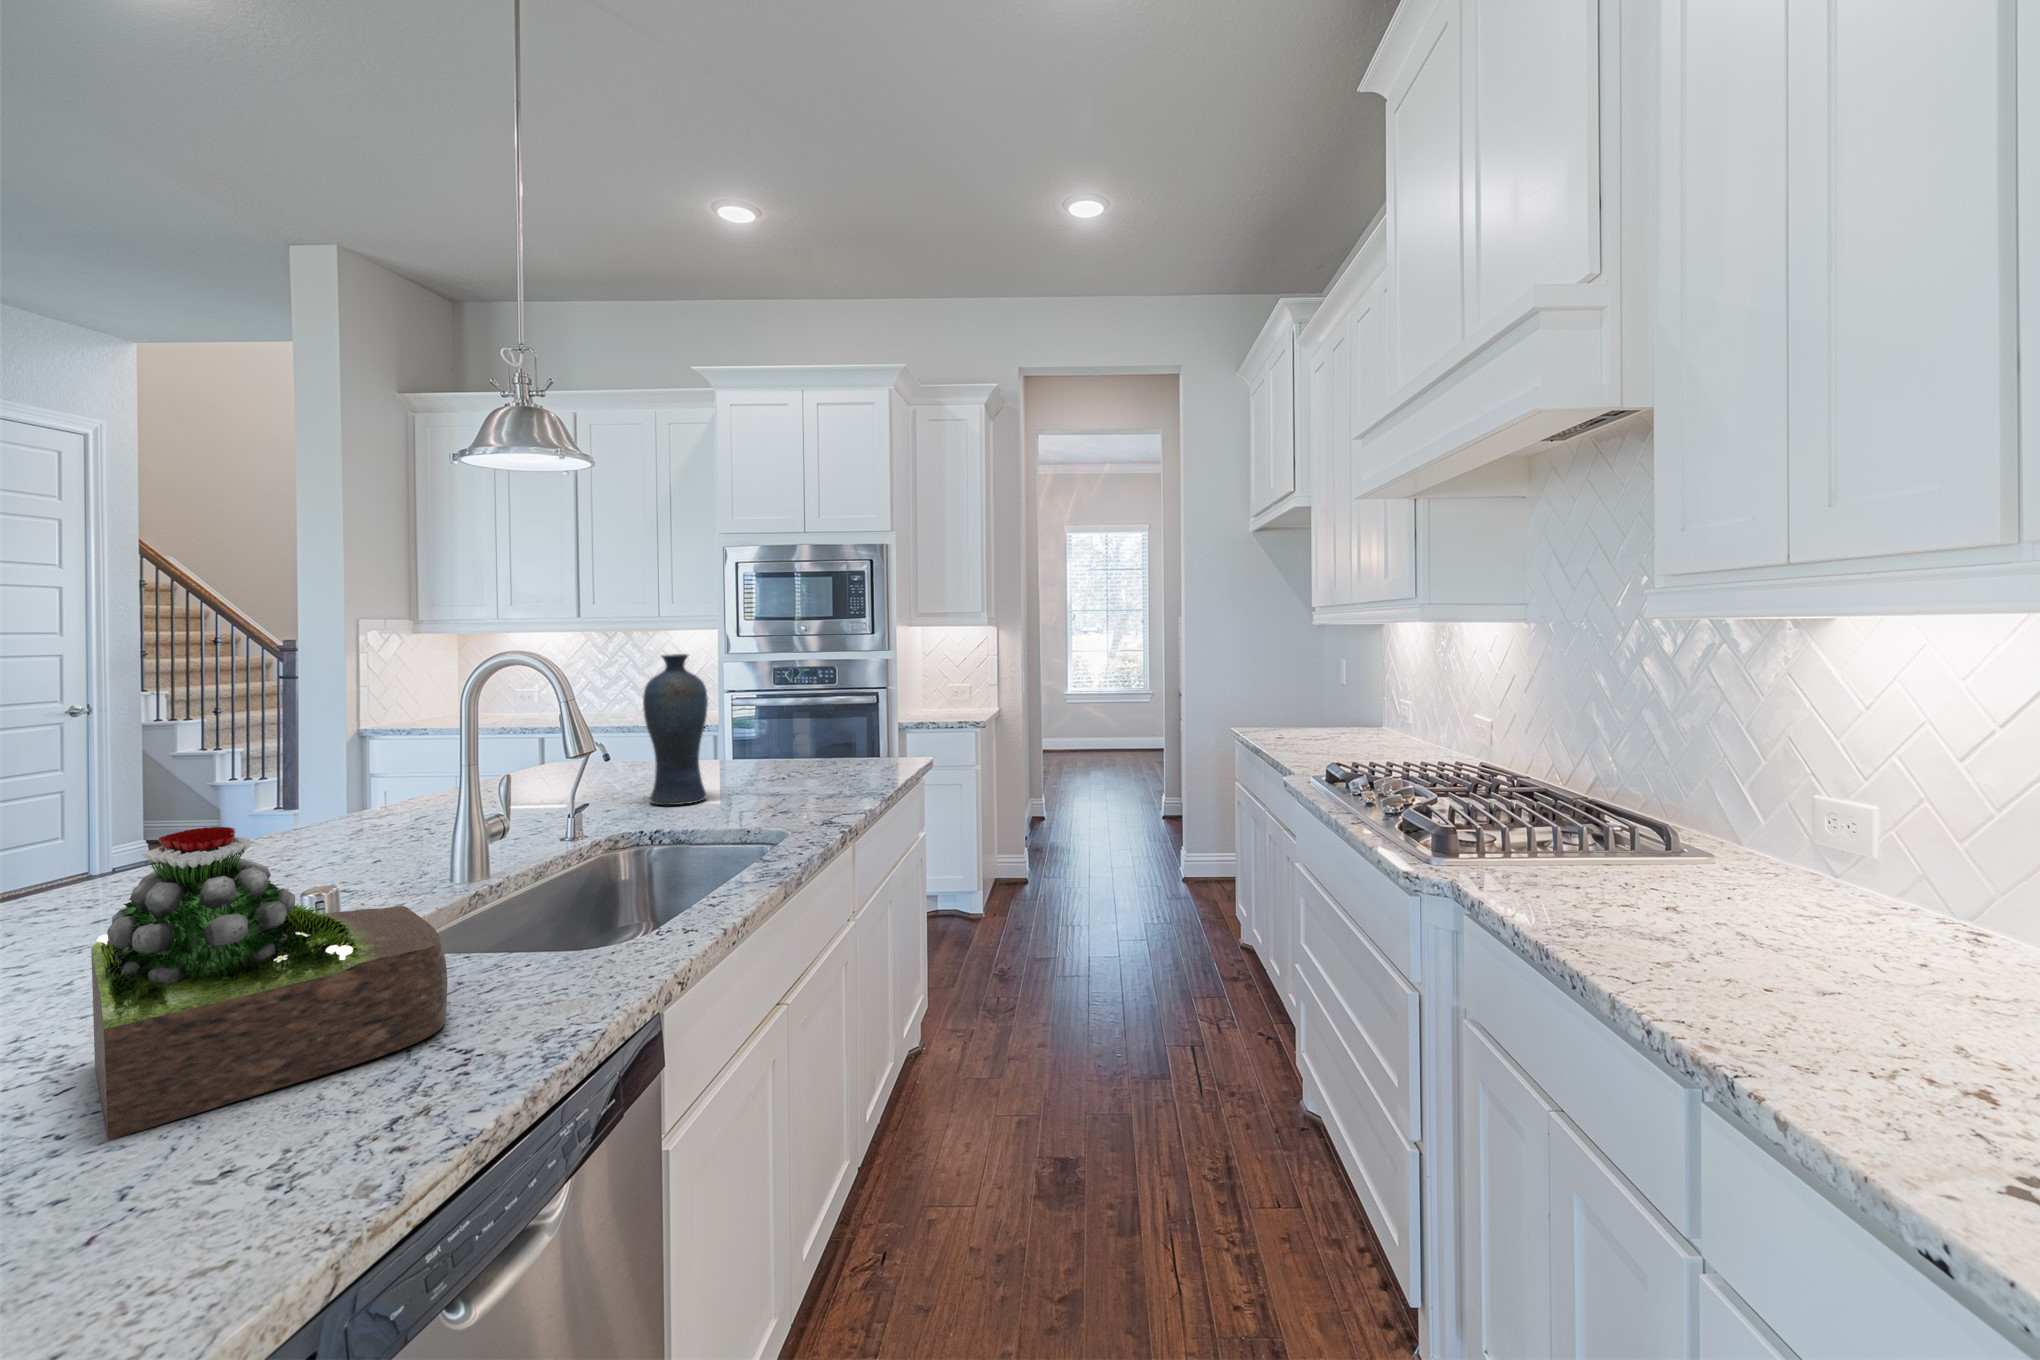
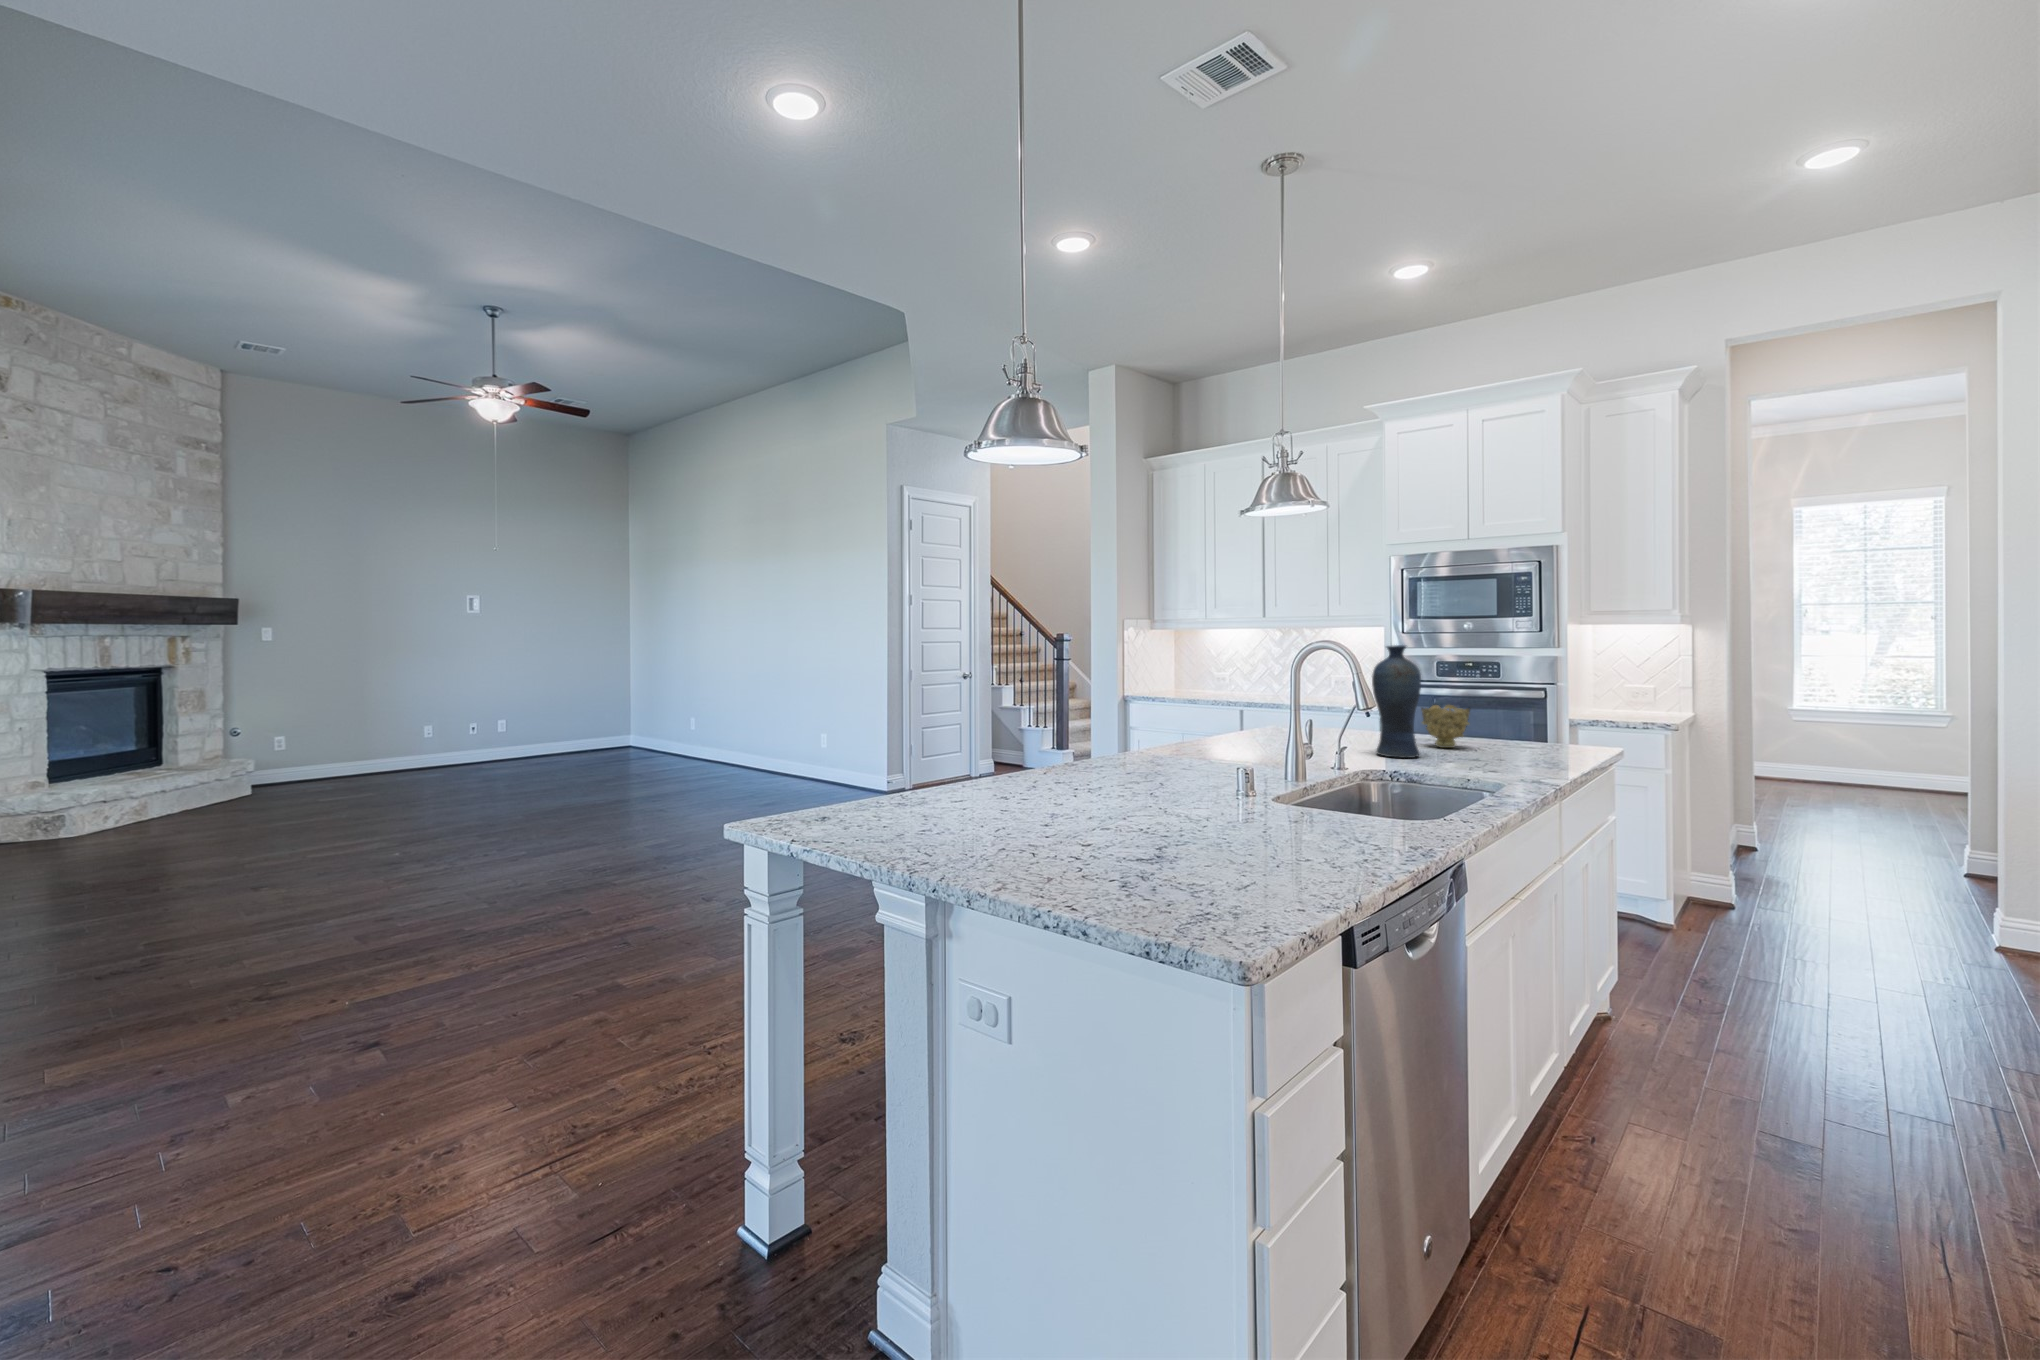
decorative bowl: none [720,725,777,780] -> present [1421,705,1470,748]
succulent plant: present [91,827,447,1140] -> none [1204,718,1353,843]

